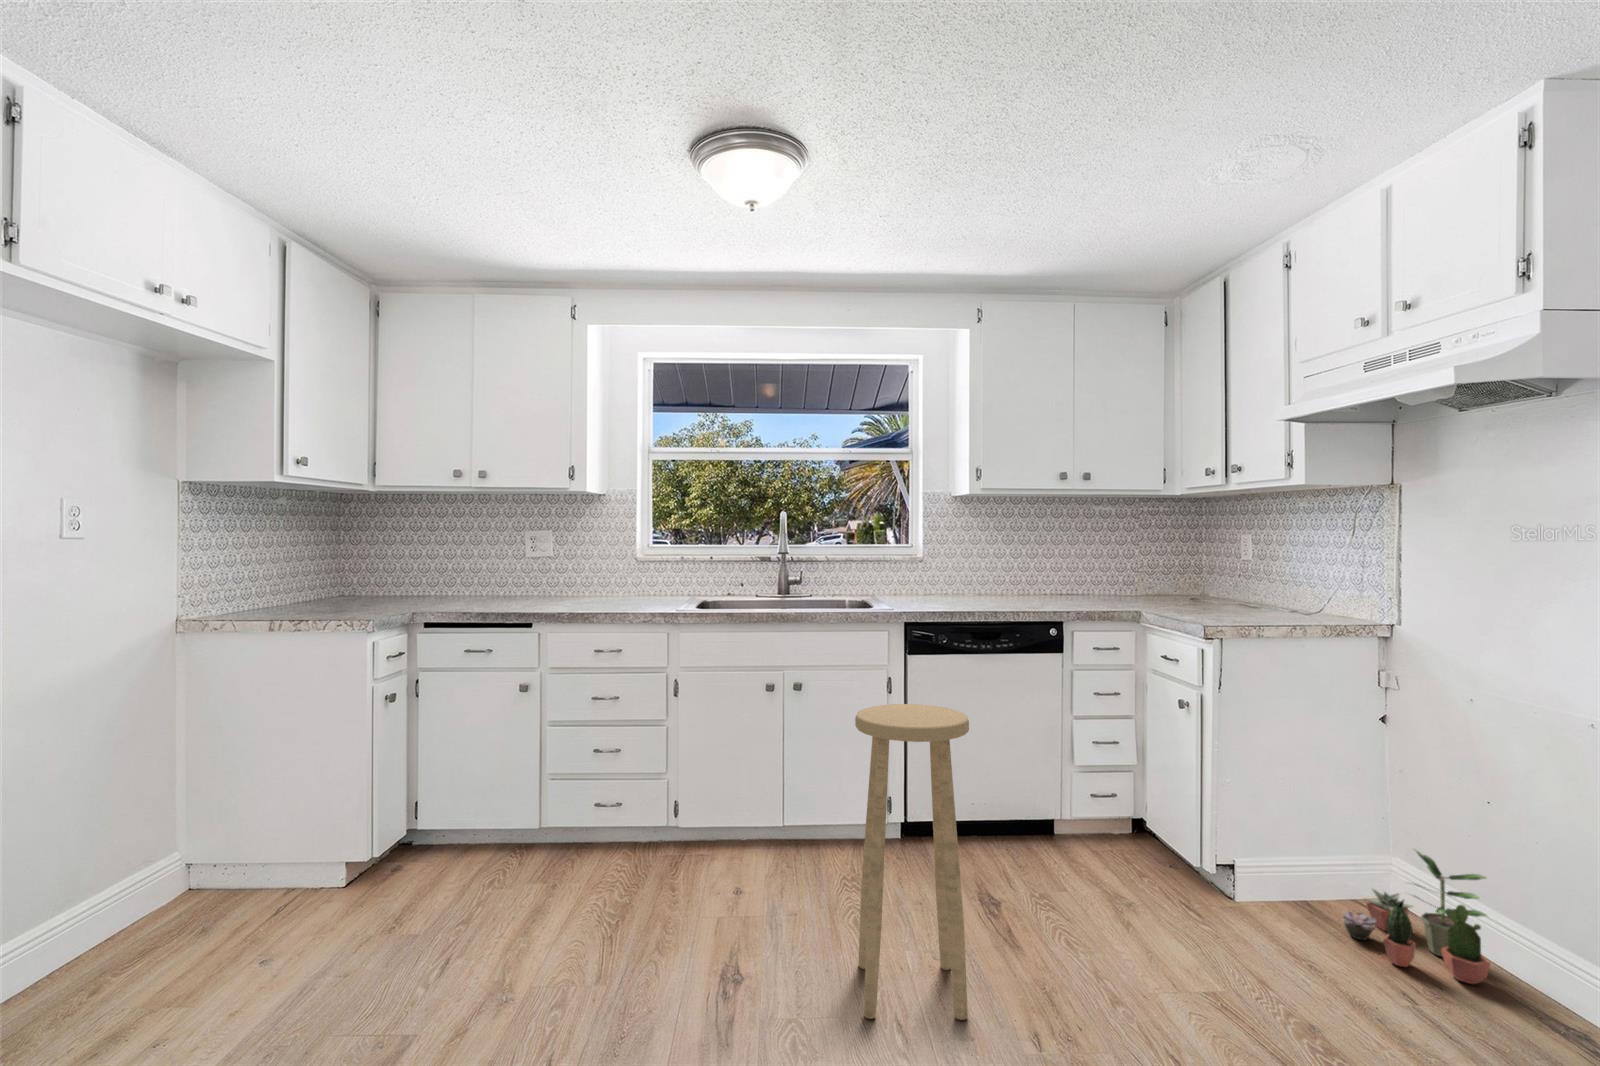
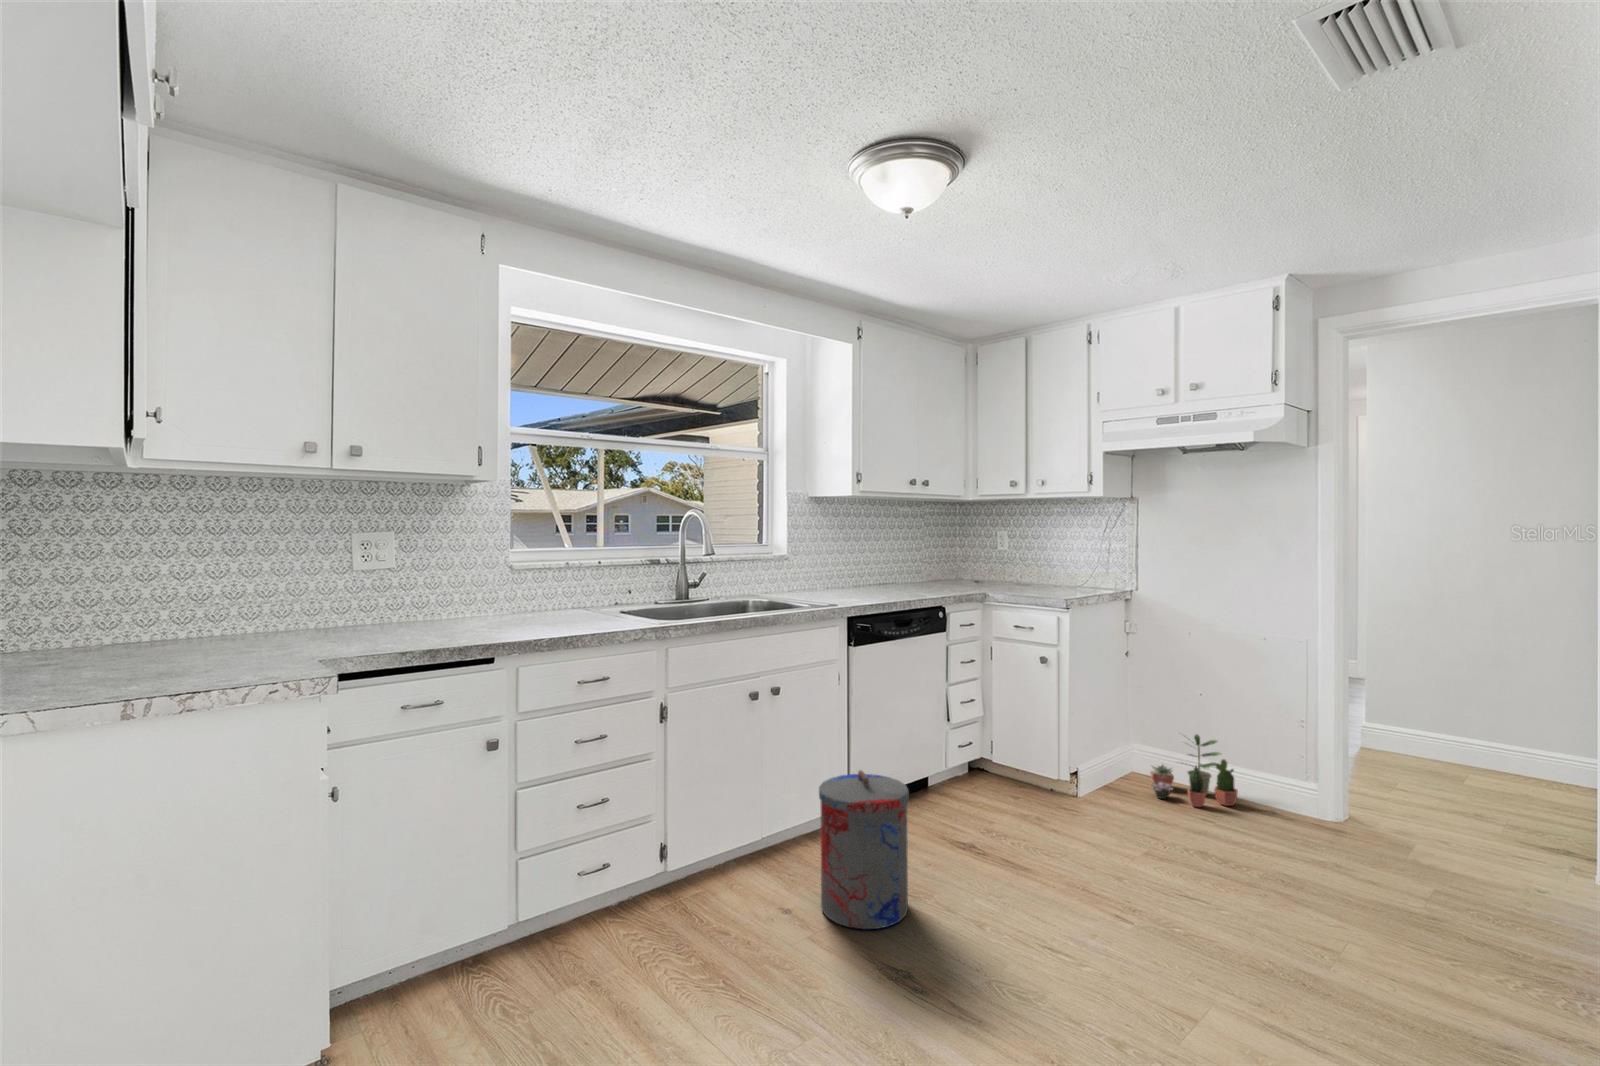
stool: present [855,704,969,1020] -> none [987,682,1105,960]
trash can: none [742,771,832,929] -> present [819,770,909,929]

